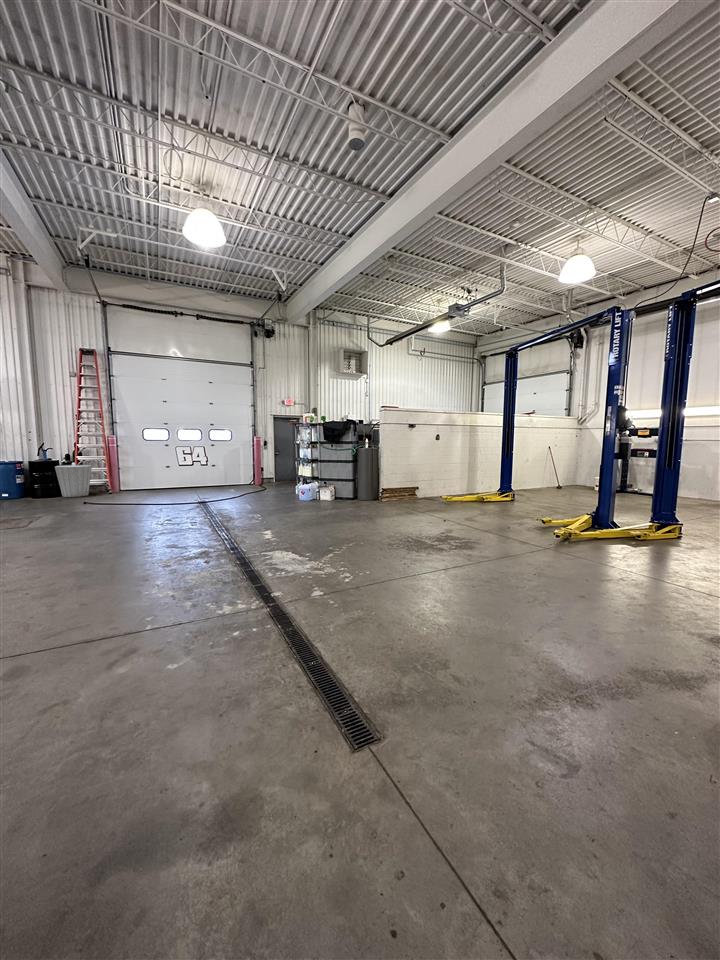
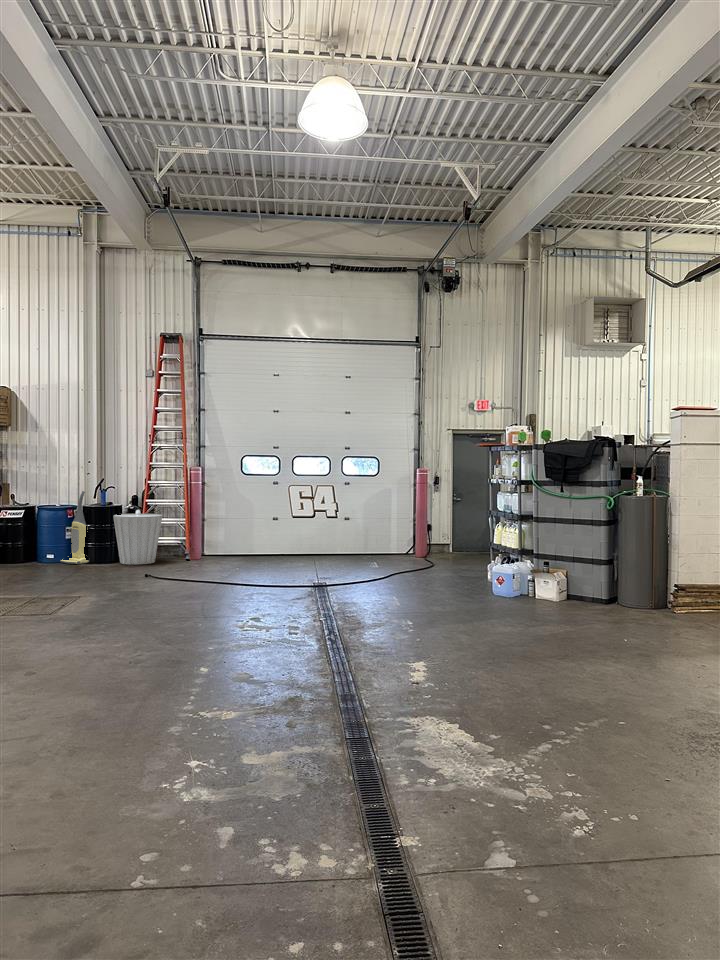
vacuum cleaner: none [14,451,38,499] -> present [60,491,89,564]

